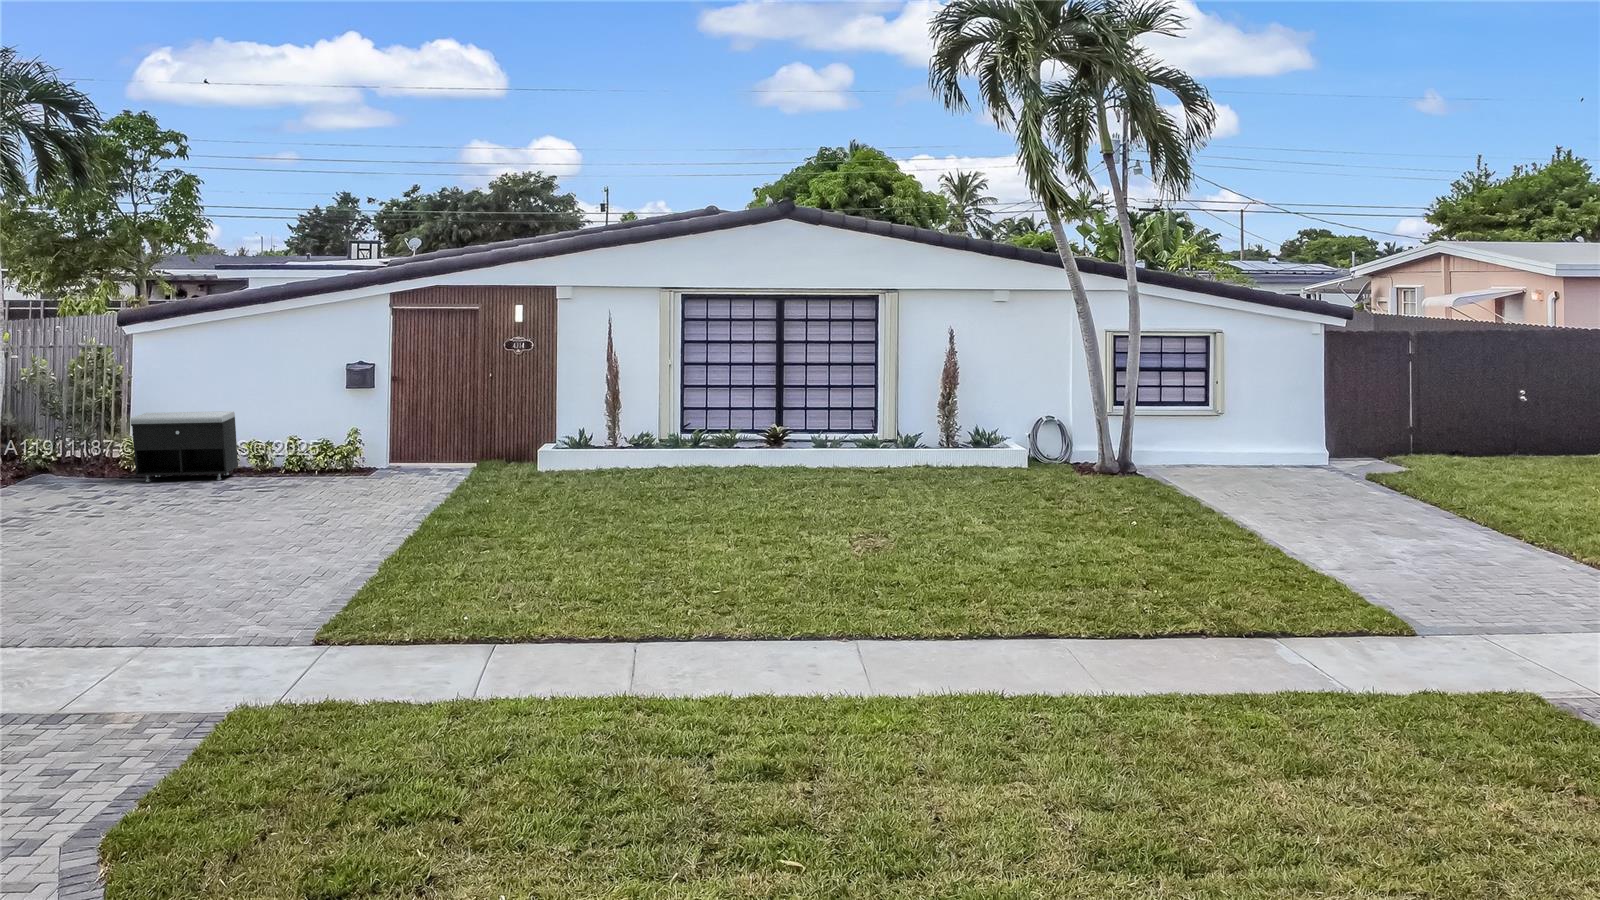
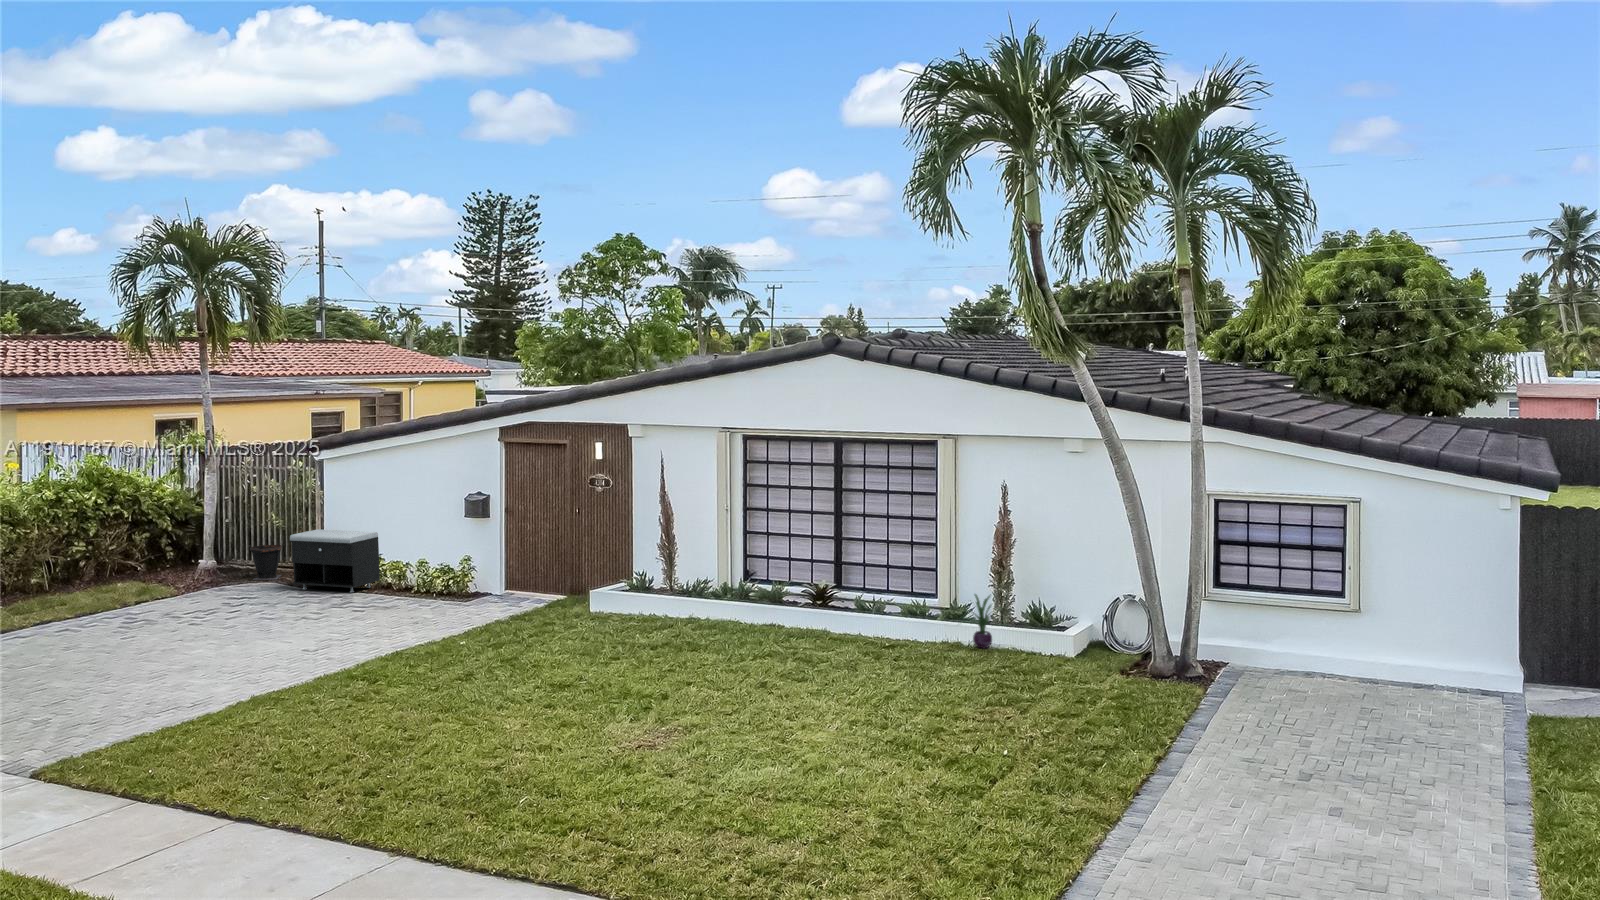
decorative plant: none [924,423,975,469] -> present [972,594,992,648]
bucket: none [35,437,79,479] -> present [250,545,282,580]

